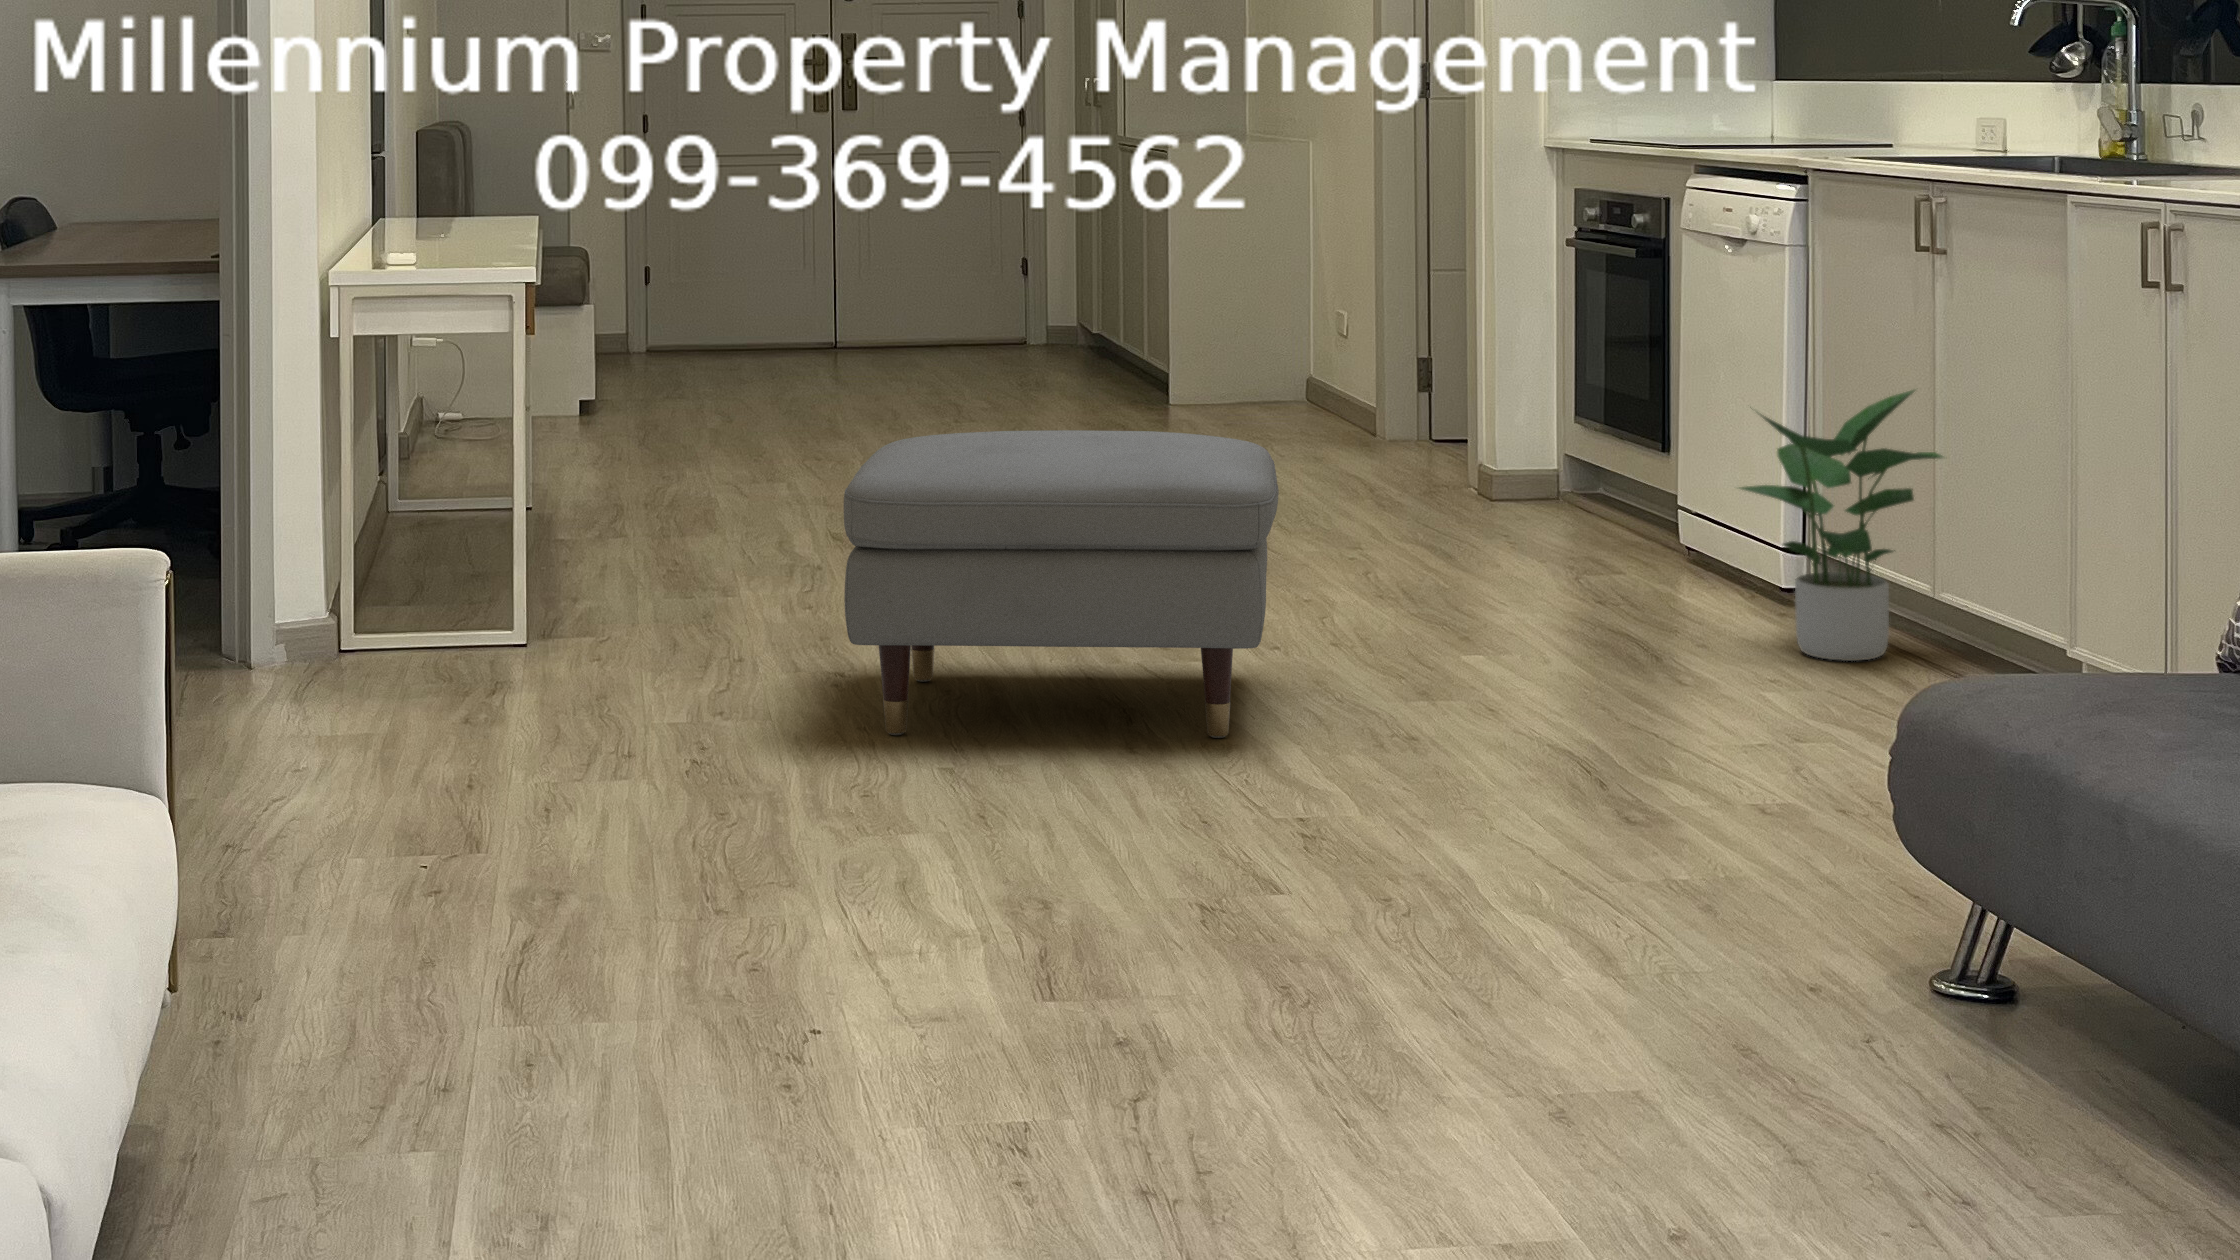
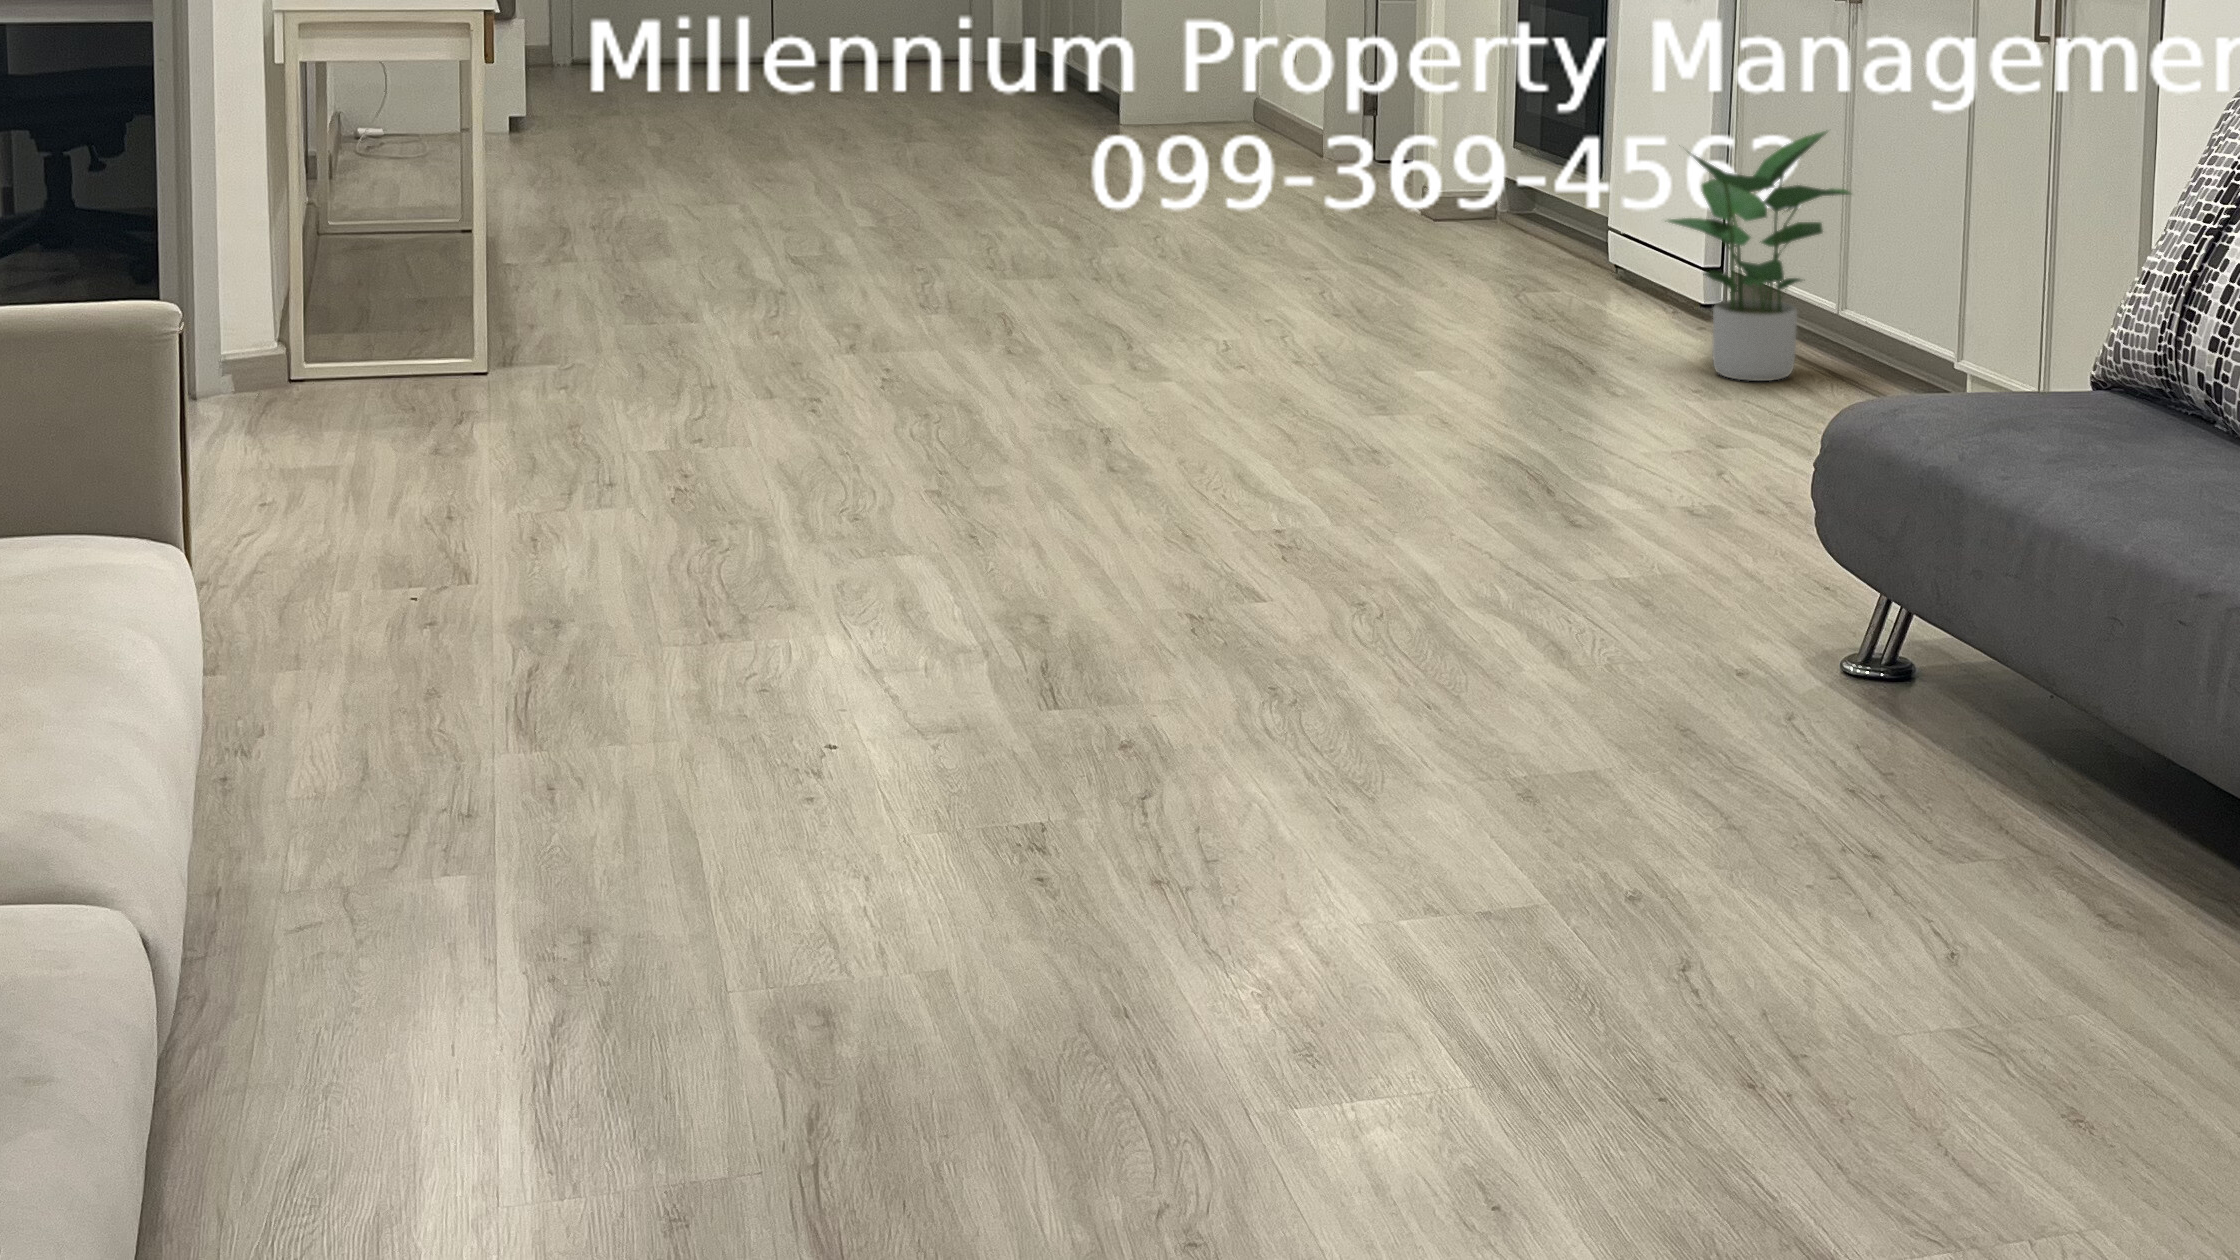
ottoman: present [844,430,1279,738] -> none [807,165,1239,462]

